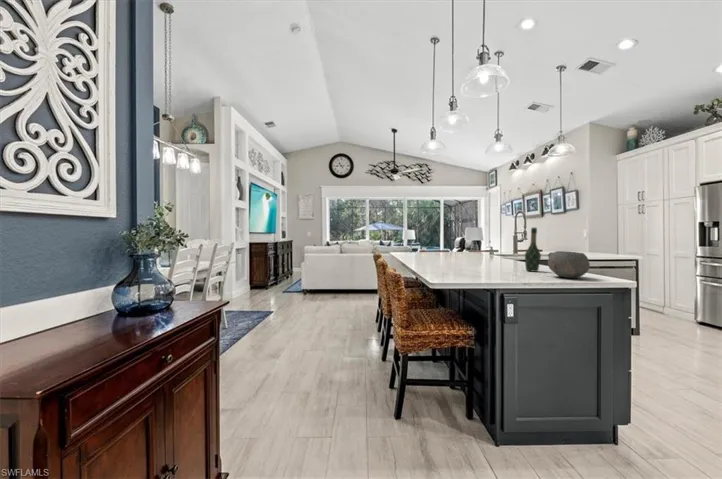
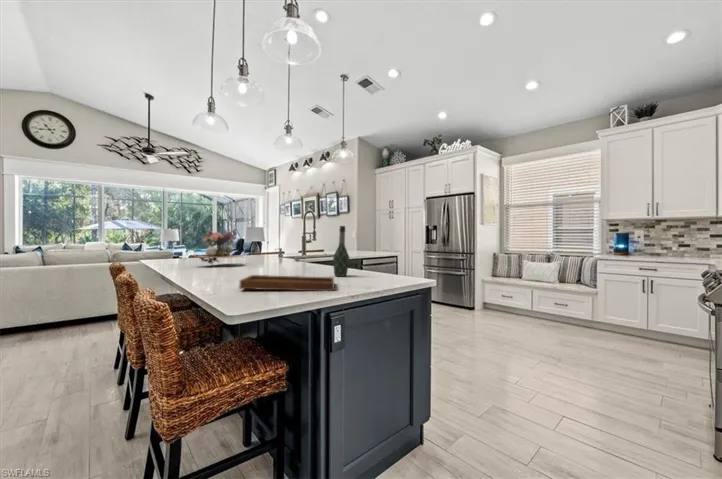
flower arrangement: none [421,230,456,258] -> present [196,229,242,264]
bowl: present [548,251,590,278] -> none [362,252,401,282]
tray: none [443,253,518,280] -> present [239,257,334,291]

